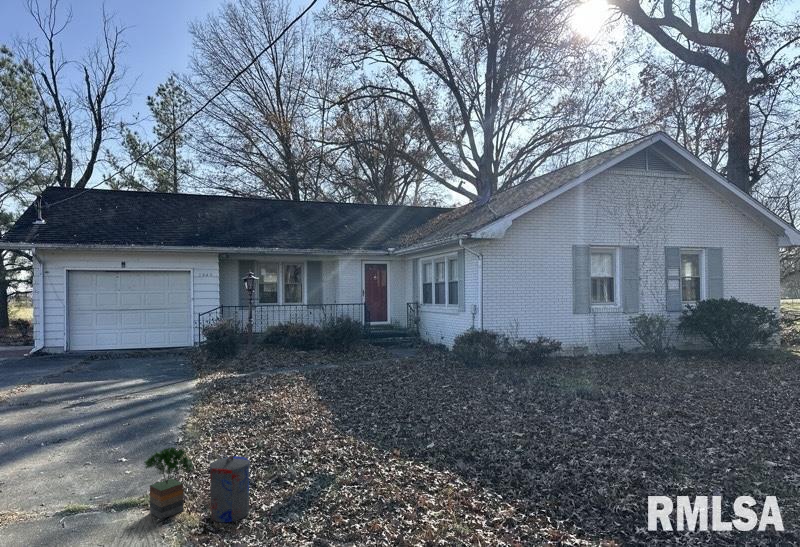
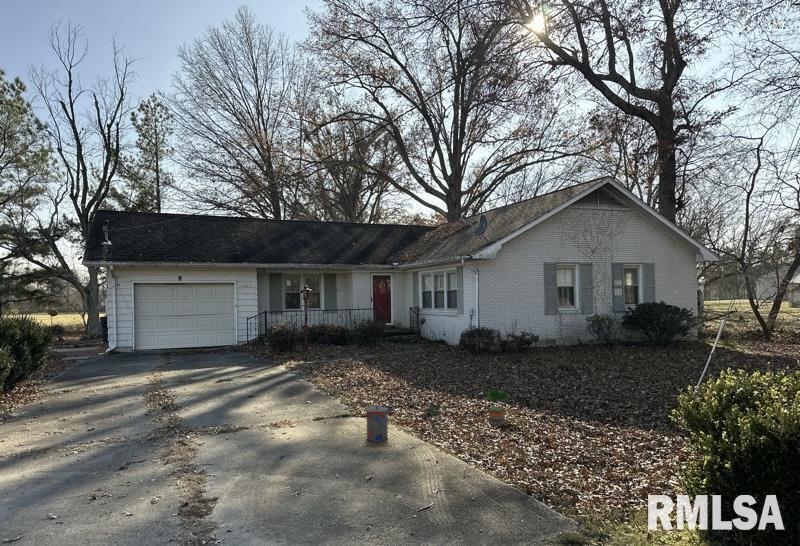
potted tree: present [144,448,193,519] -> present [485,390,509,426]

